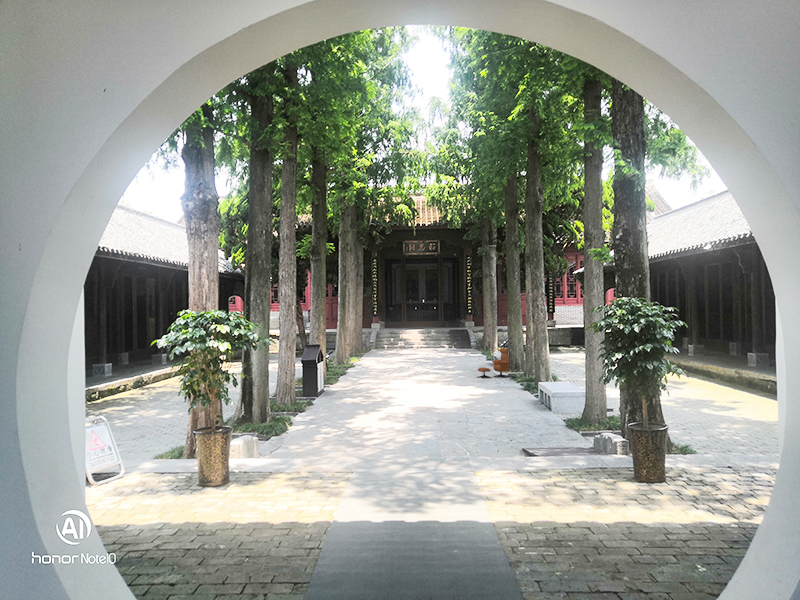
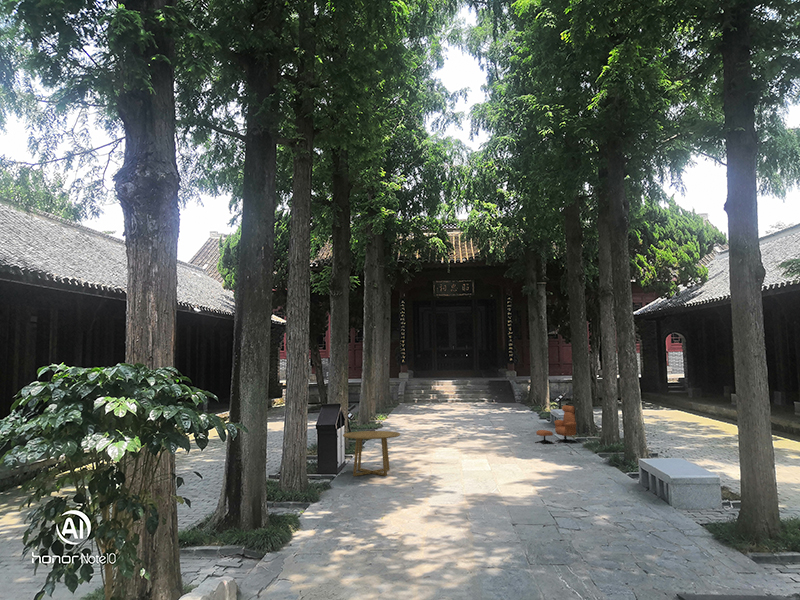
round table: none [321,366,366,398] -> present [343,431,400,476]

